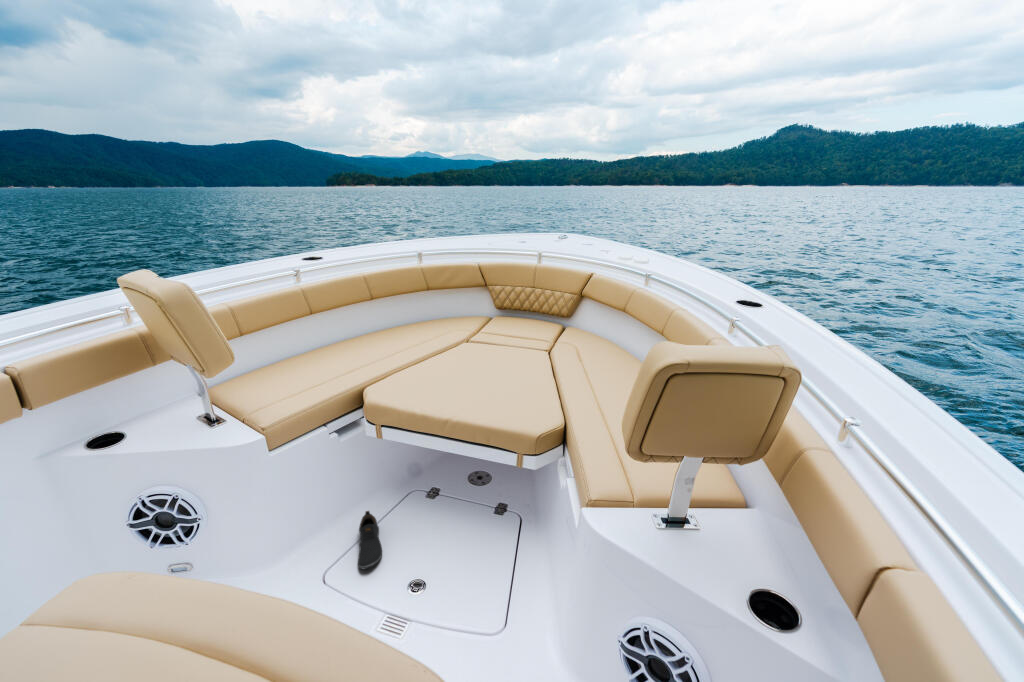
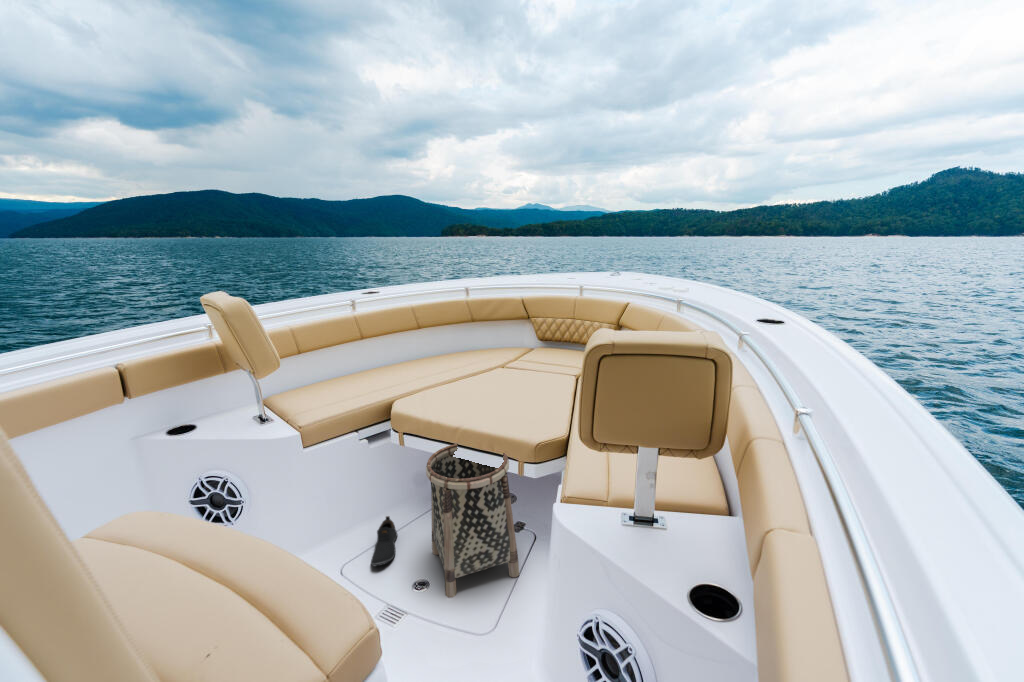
basket: none [420,433,516,594] -> present [426,443,519,597]

